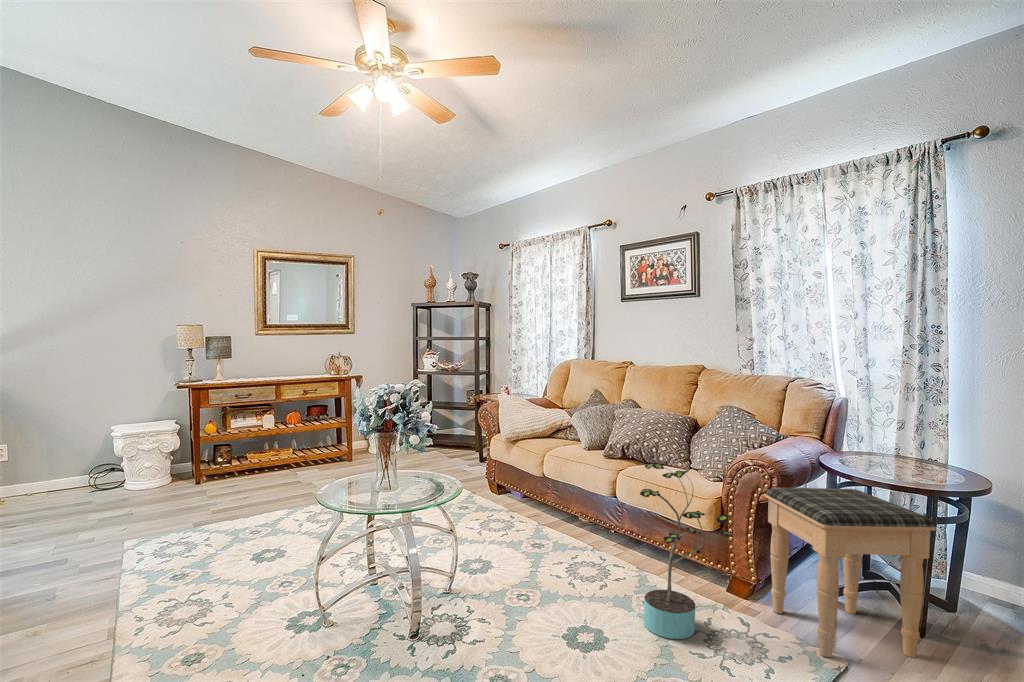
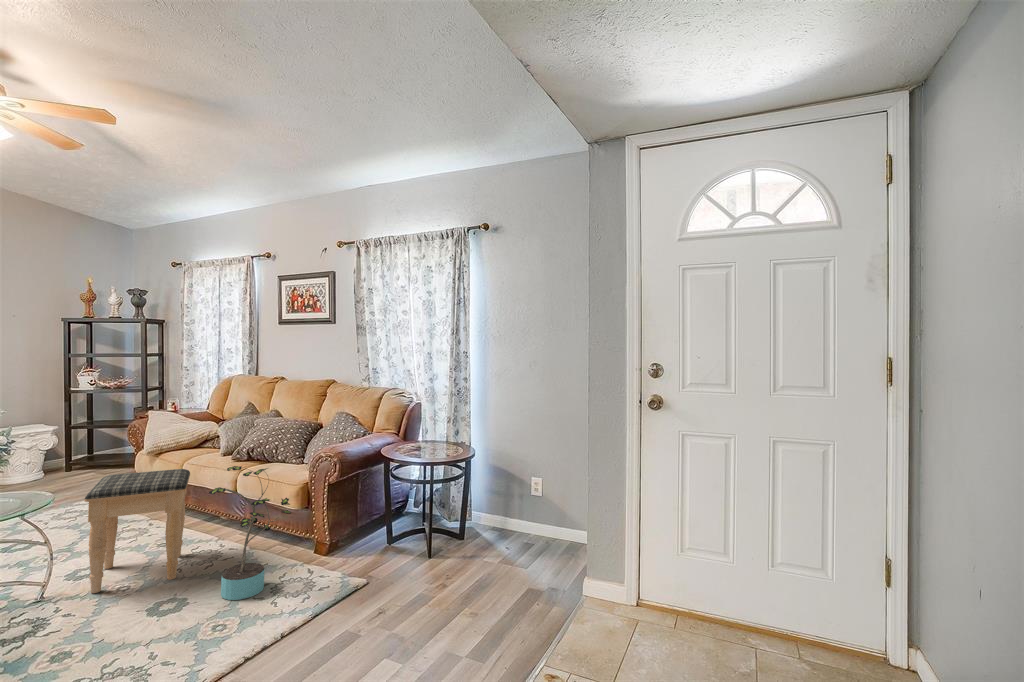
footstool: present [765,487,936,658] -> present [85,469,190,593]

